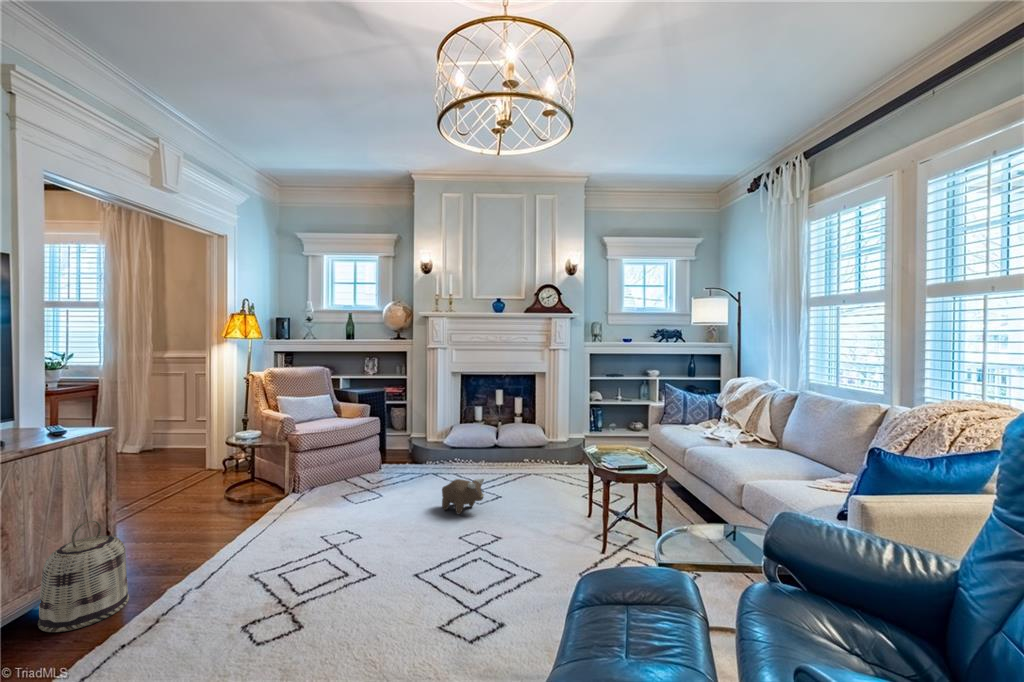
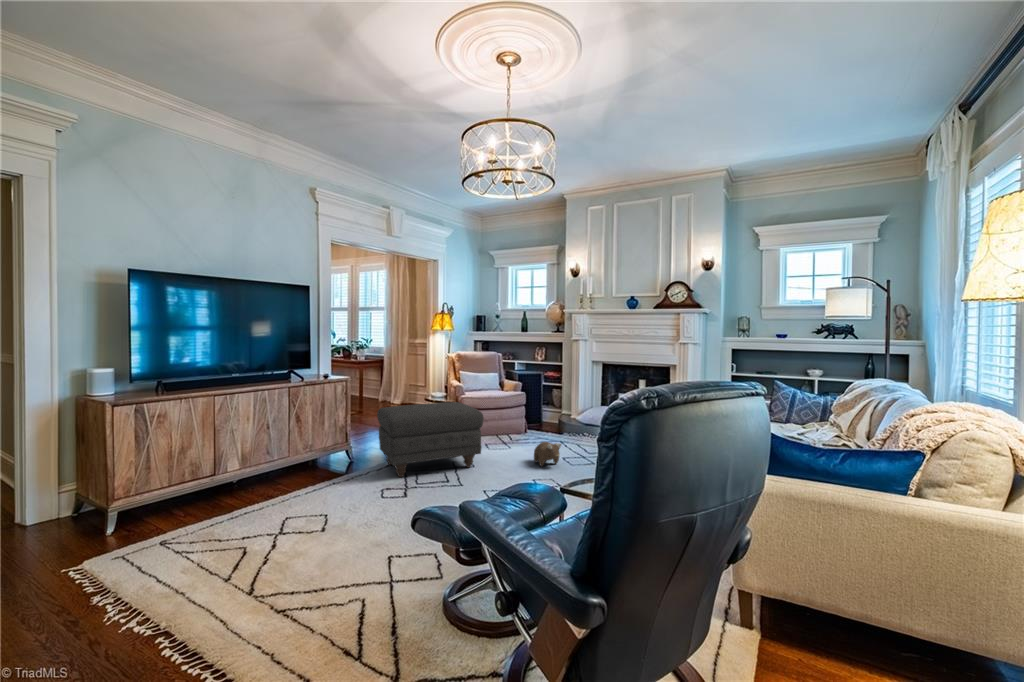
ottoman: none [175,440,384,593] -> present [377,402,484,477]
basket: present [38,521,129,632] -> none [322,427,356,474]

